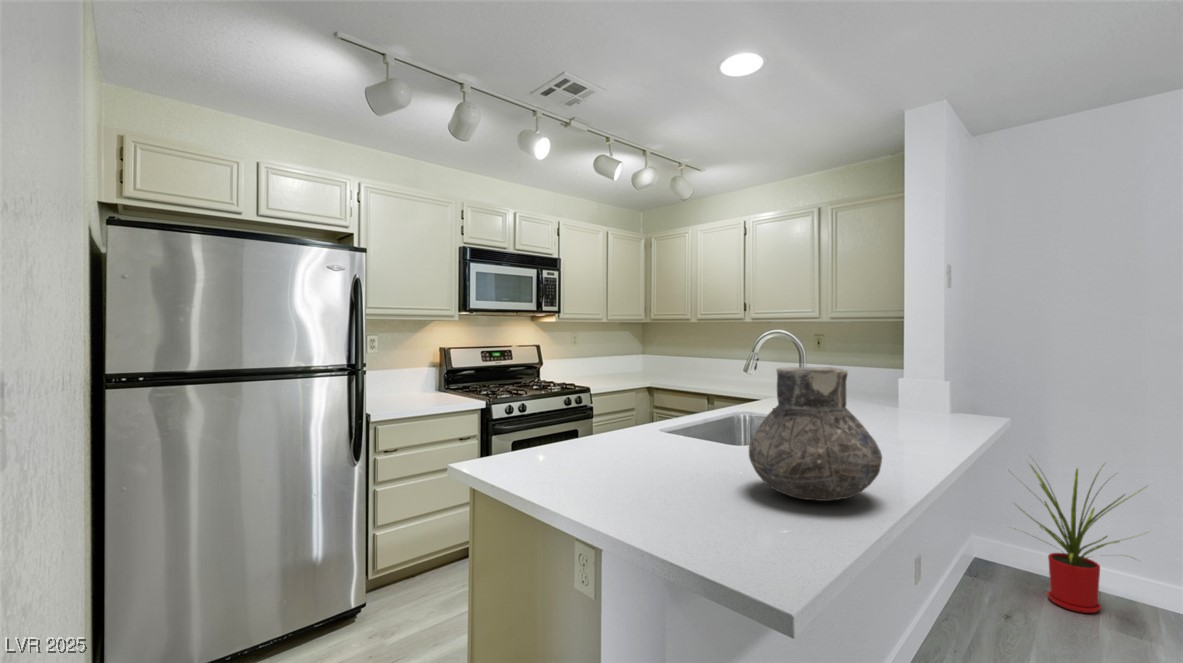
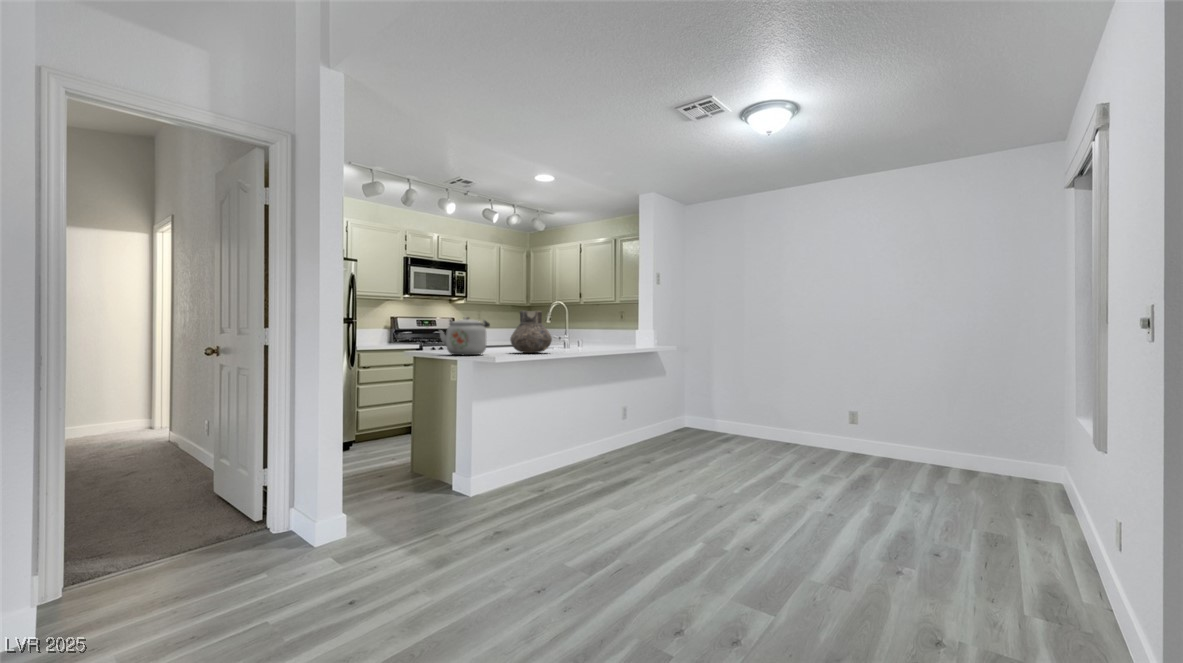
kettle: none [554,403,712,547] -> present [440,317,490,355]
house plant: present [1019,465,1140,613] -> none [678,368,731,438]

